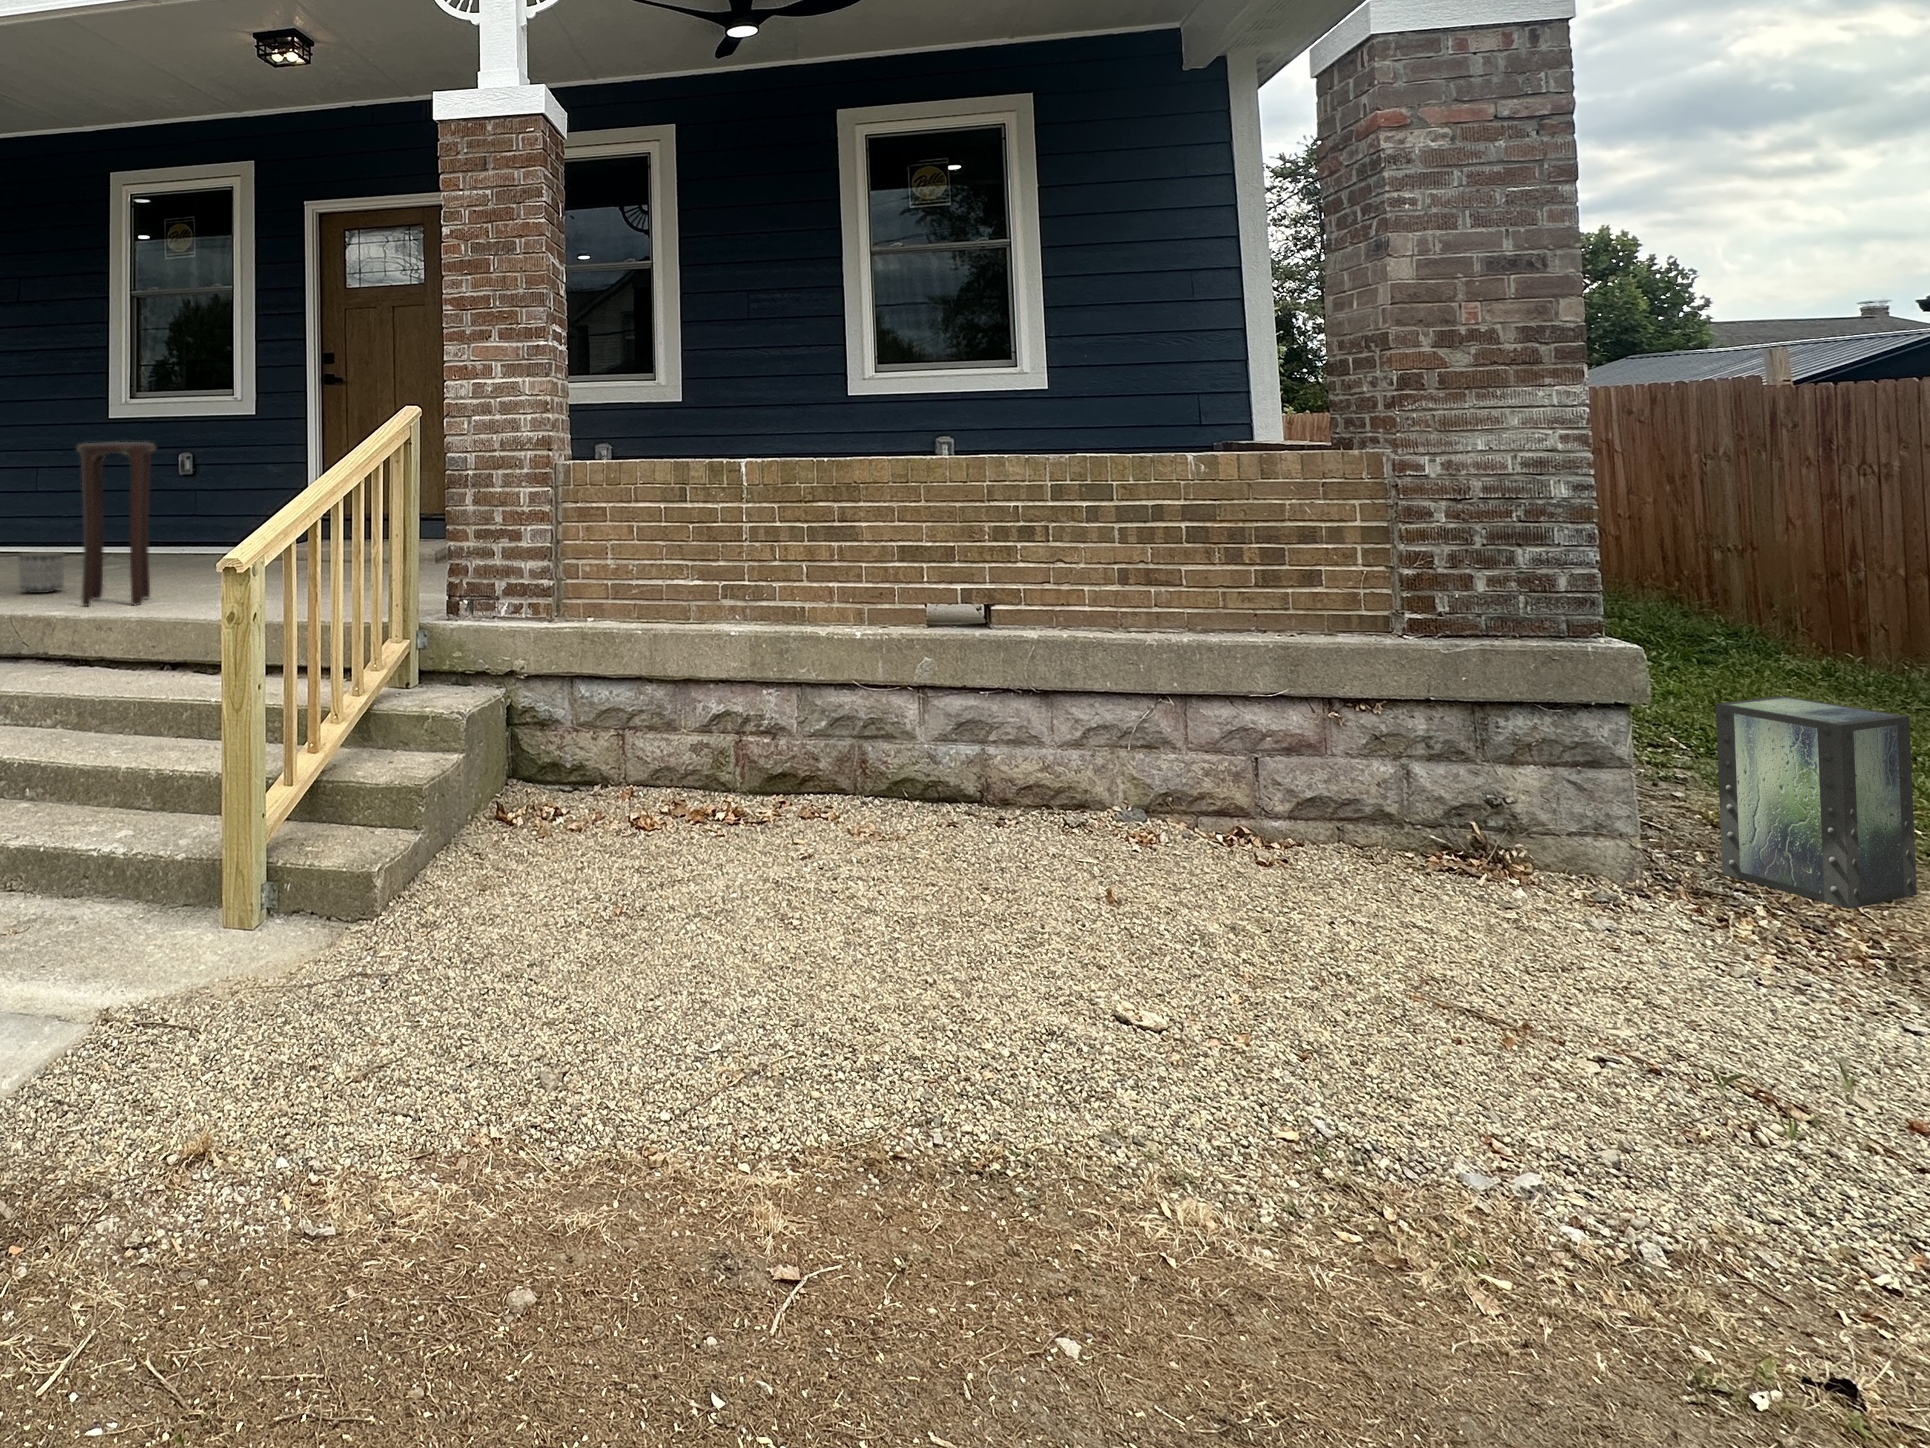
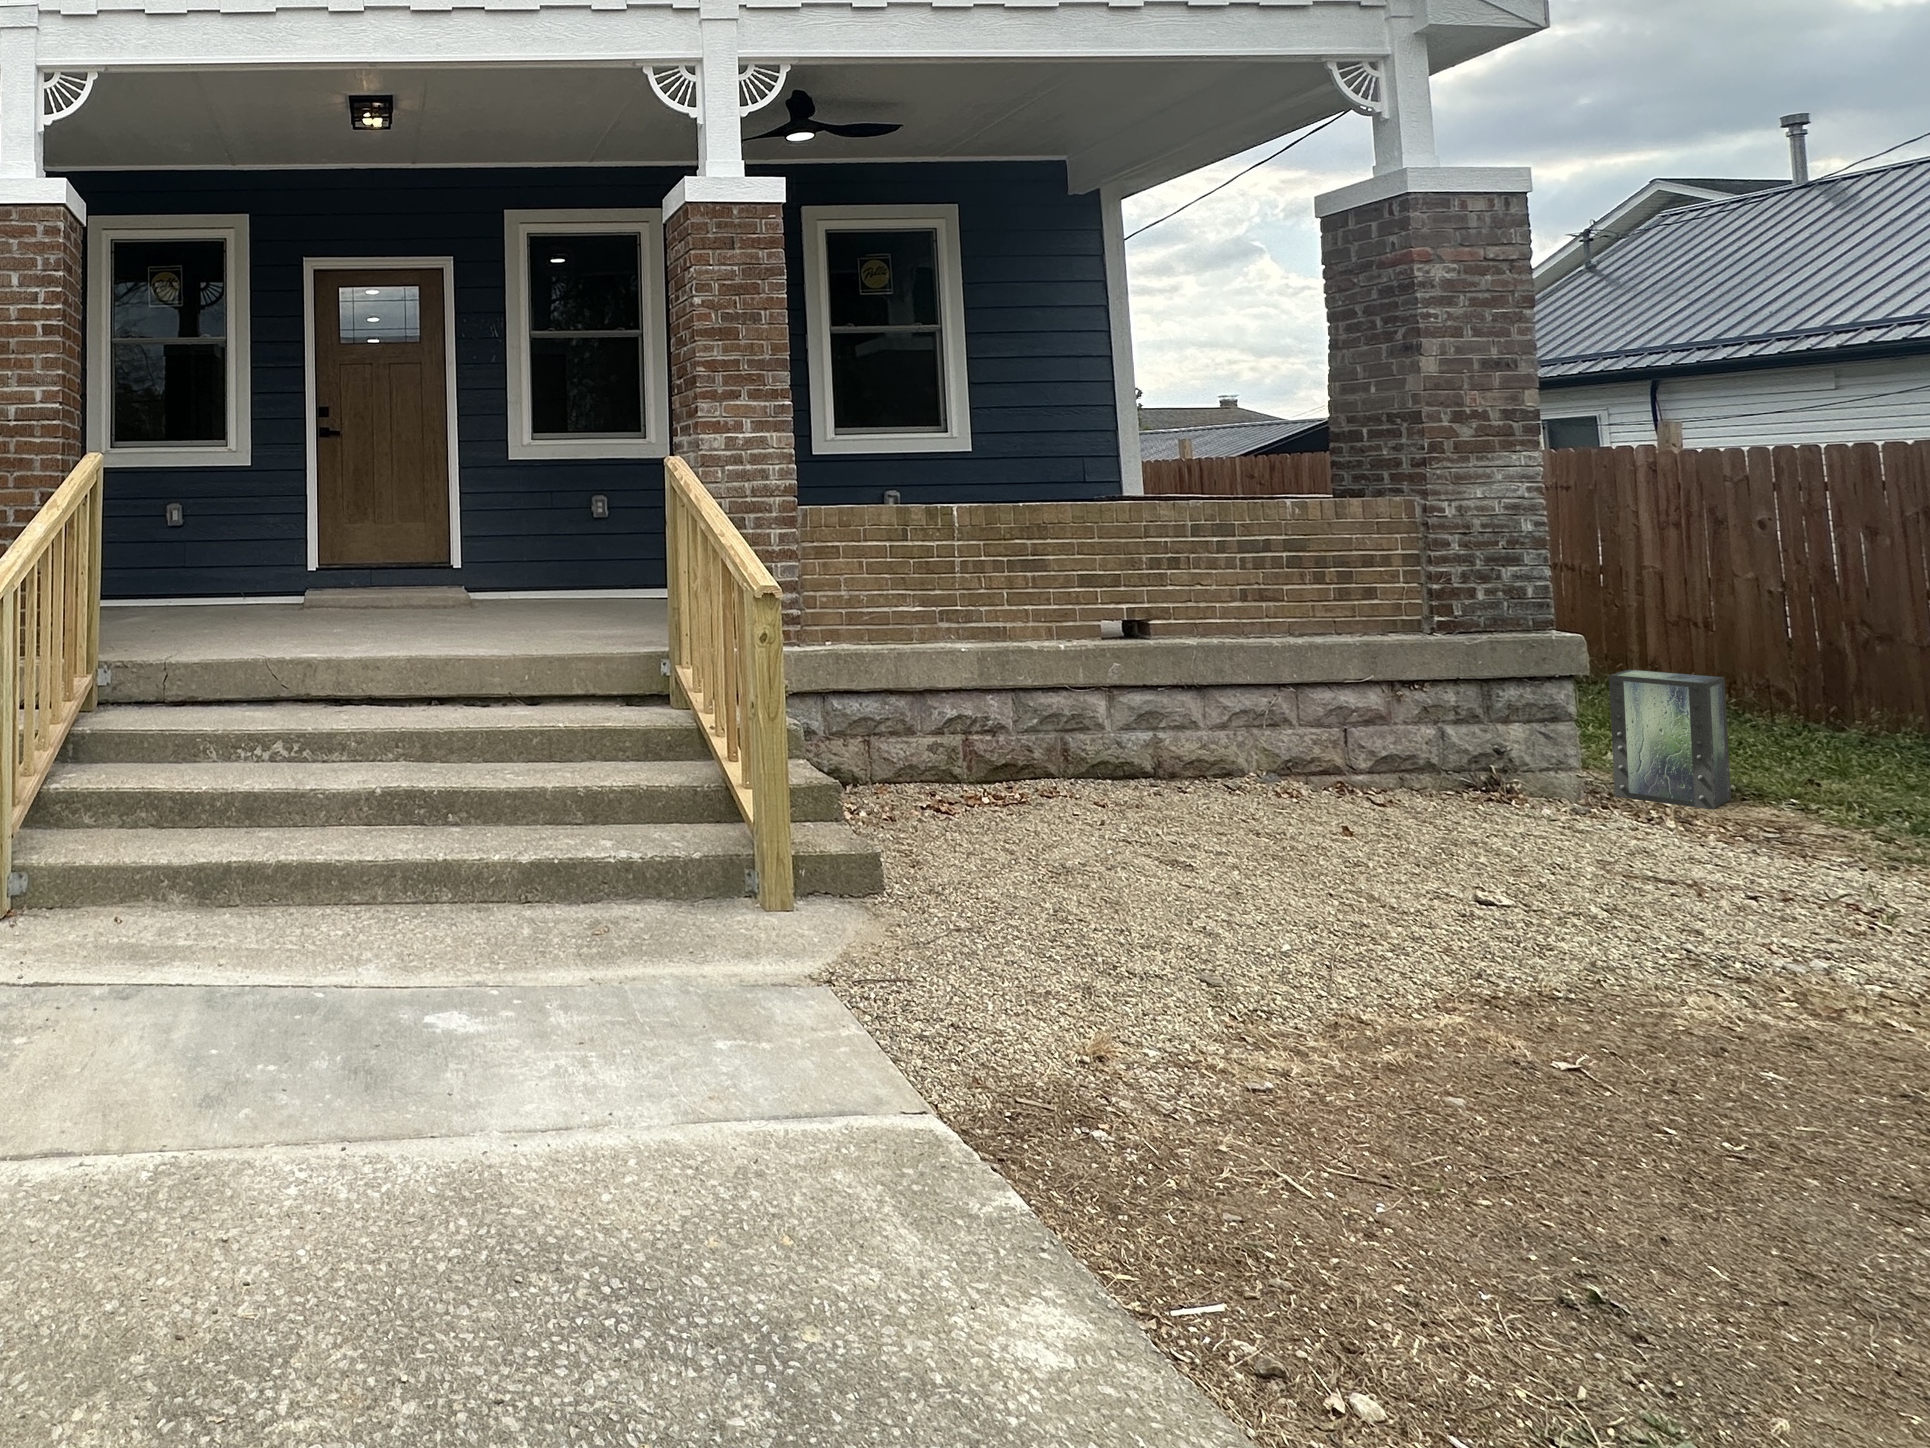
stool: present [77,442,156,606] -> none [280,489,356,649]
planter: present [18,552,64,593] -> none [169,600,214,641]

